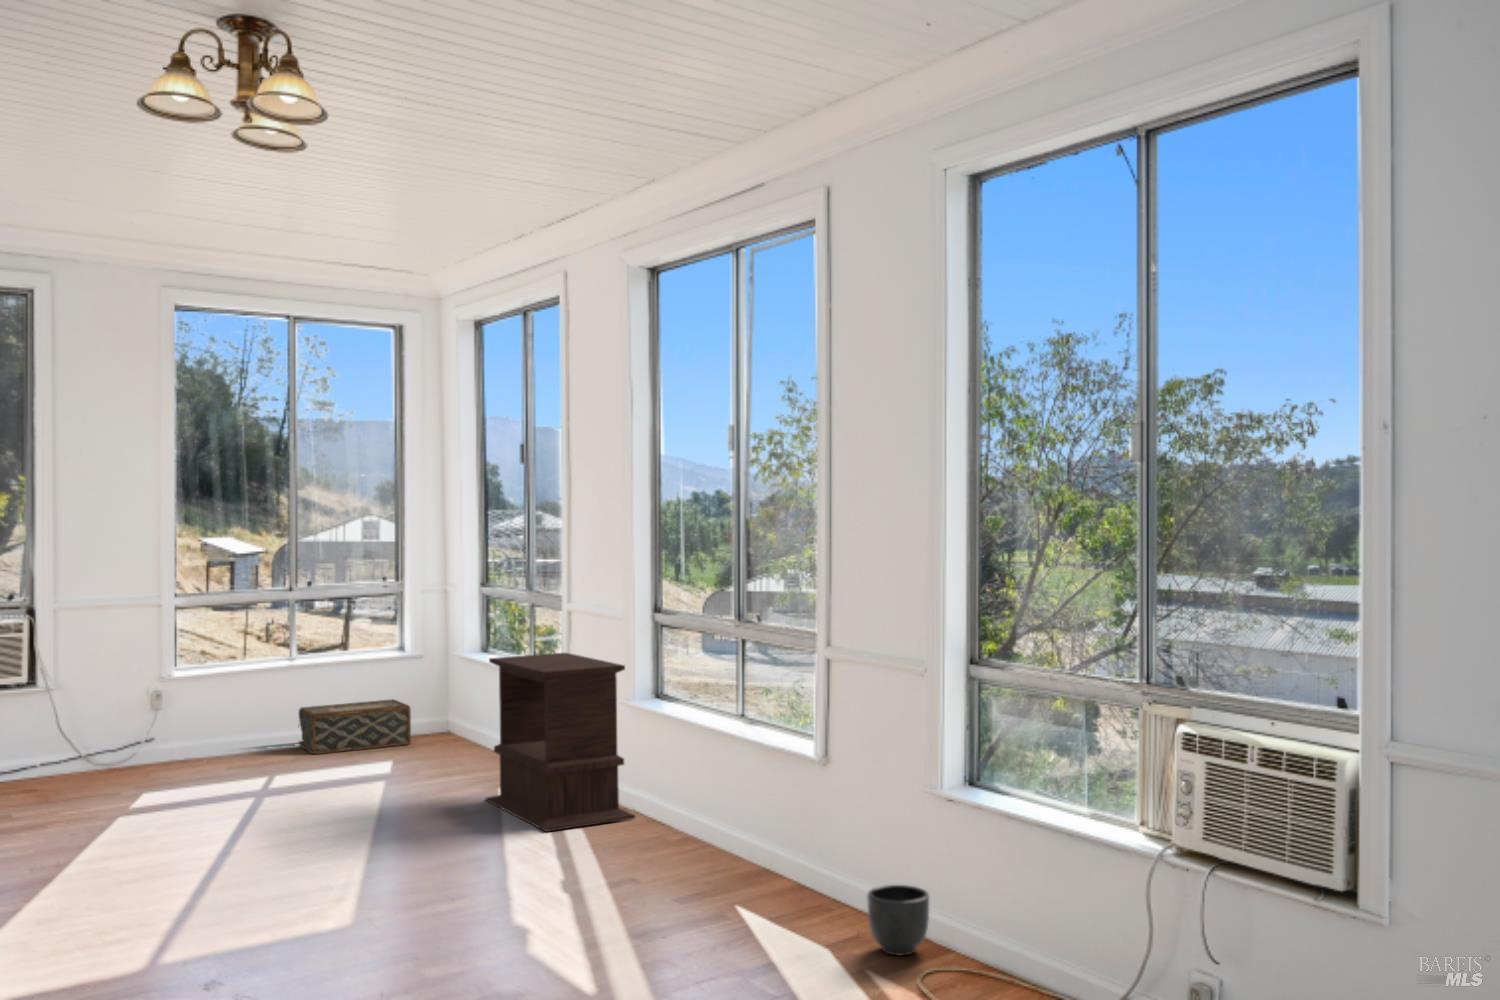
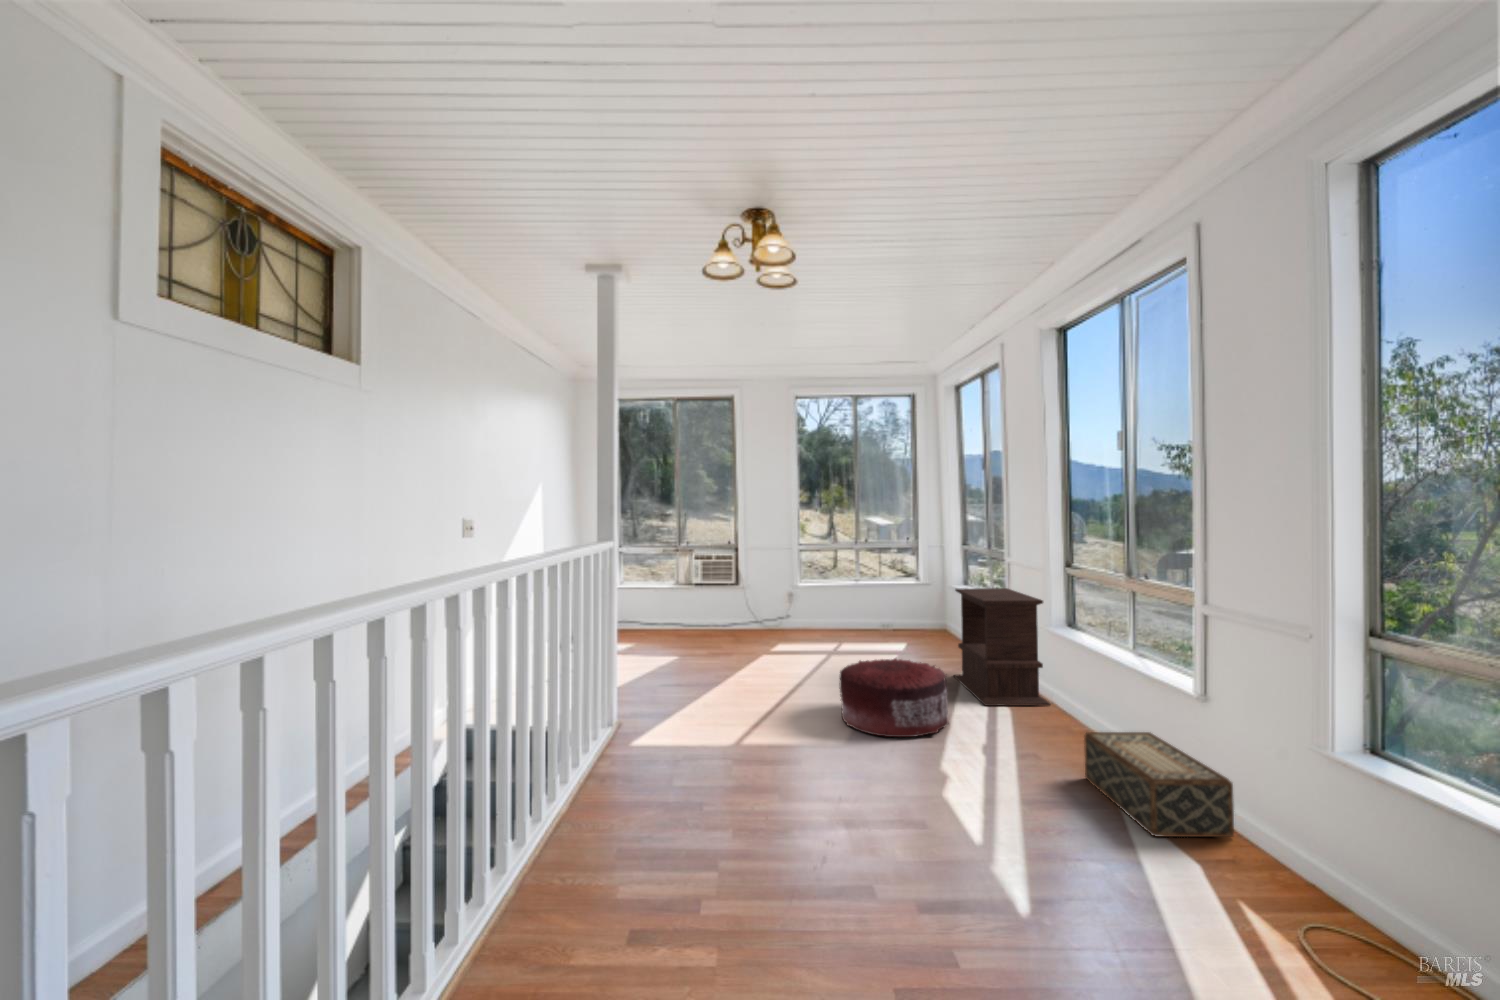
woven basket: present [298,699,411,754] -> present [1084,732,1234,837]
pouf: none [331,773,506,893] -> present [840,658,949,737]
planter: present [867,885,929,956] -> none [1242,822,1314,896]

